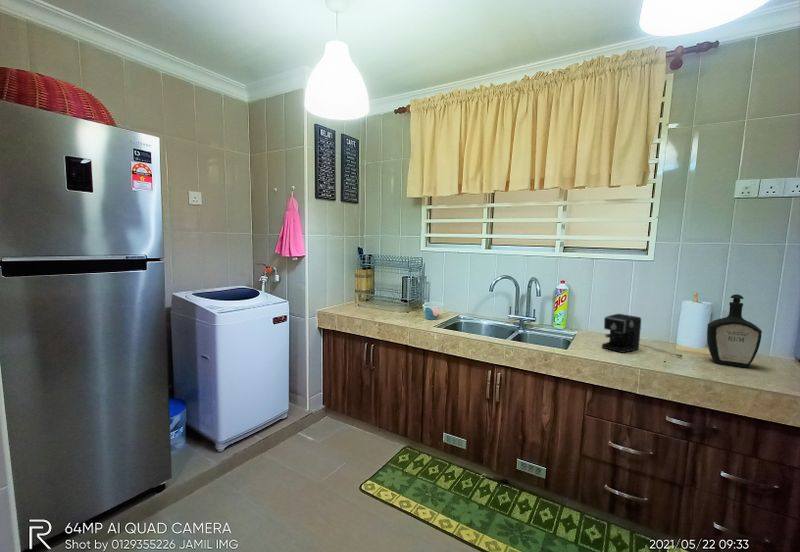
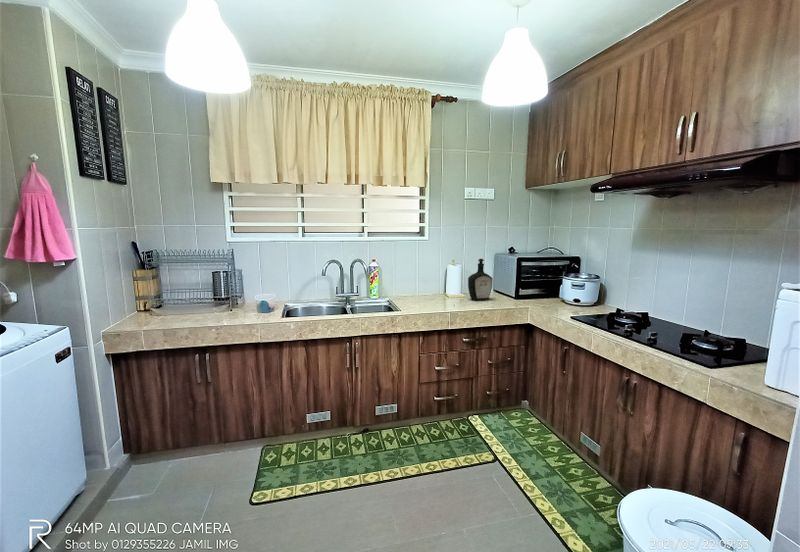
coffee maker: present [602,314,682,357] -> none [419,280,460,306]

